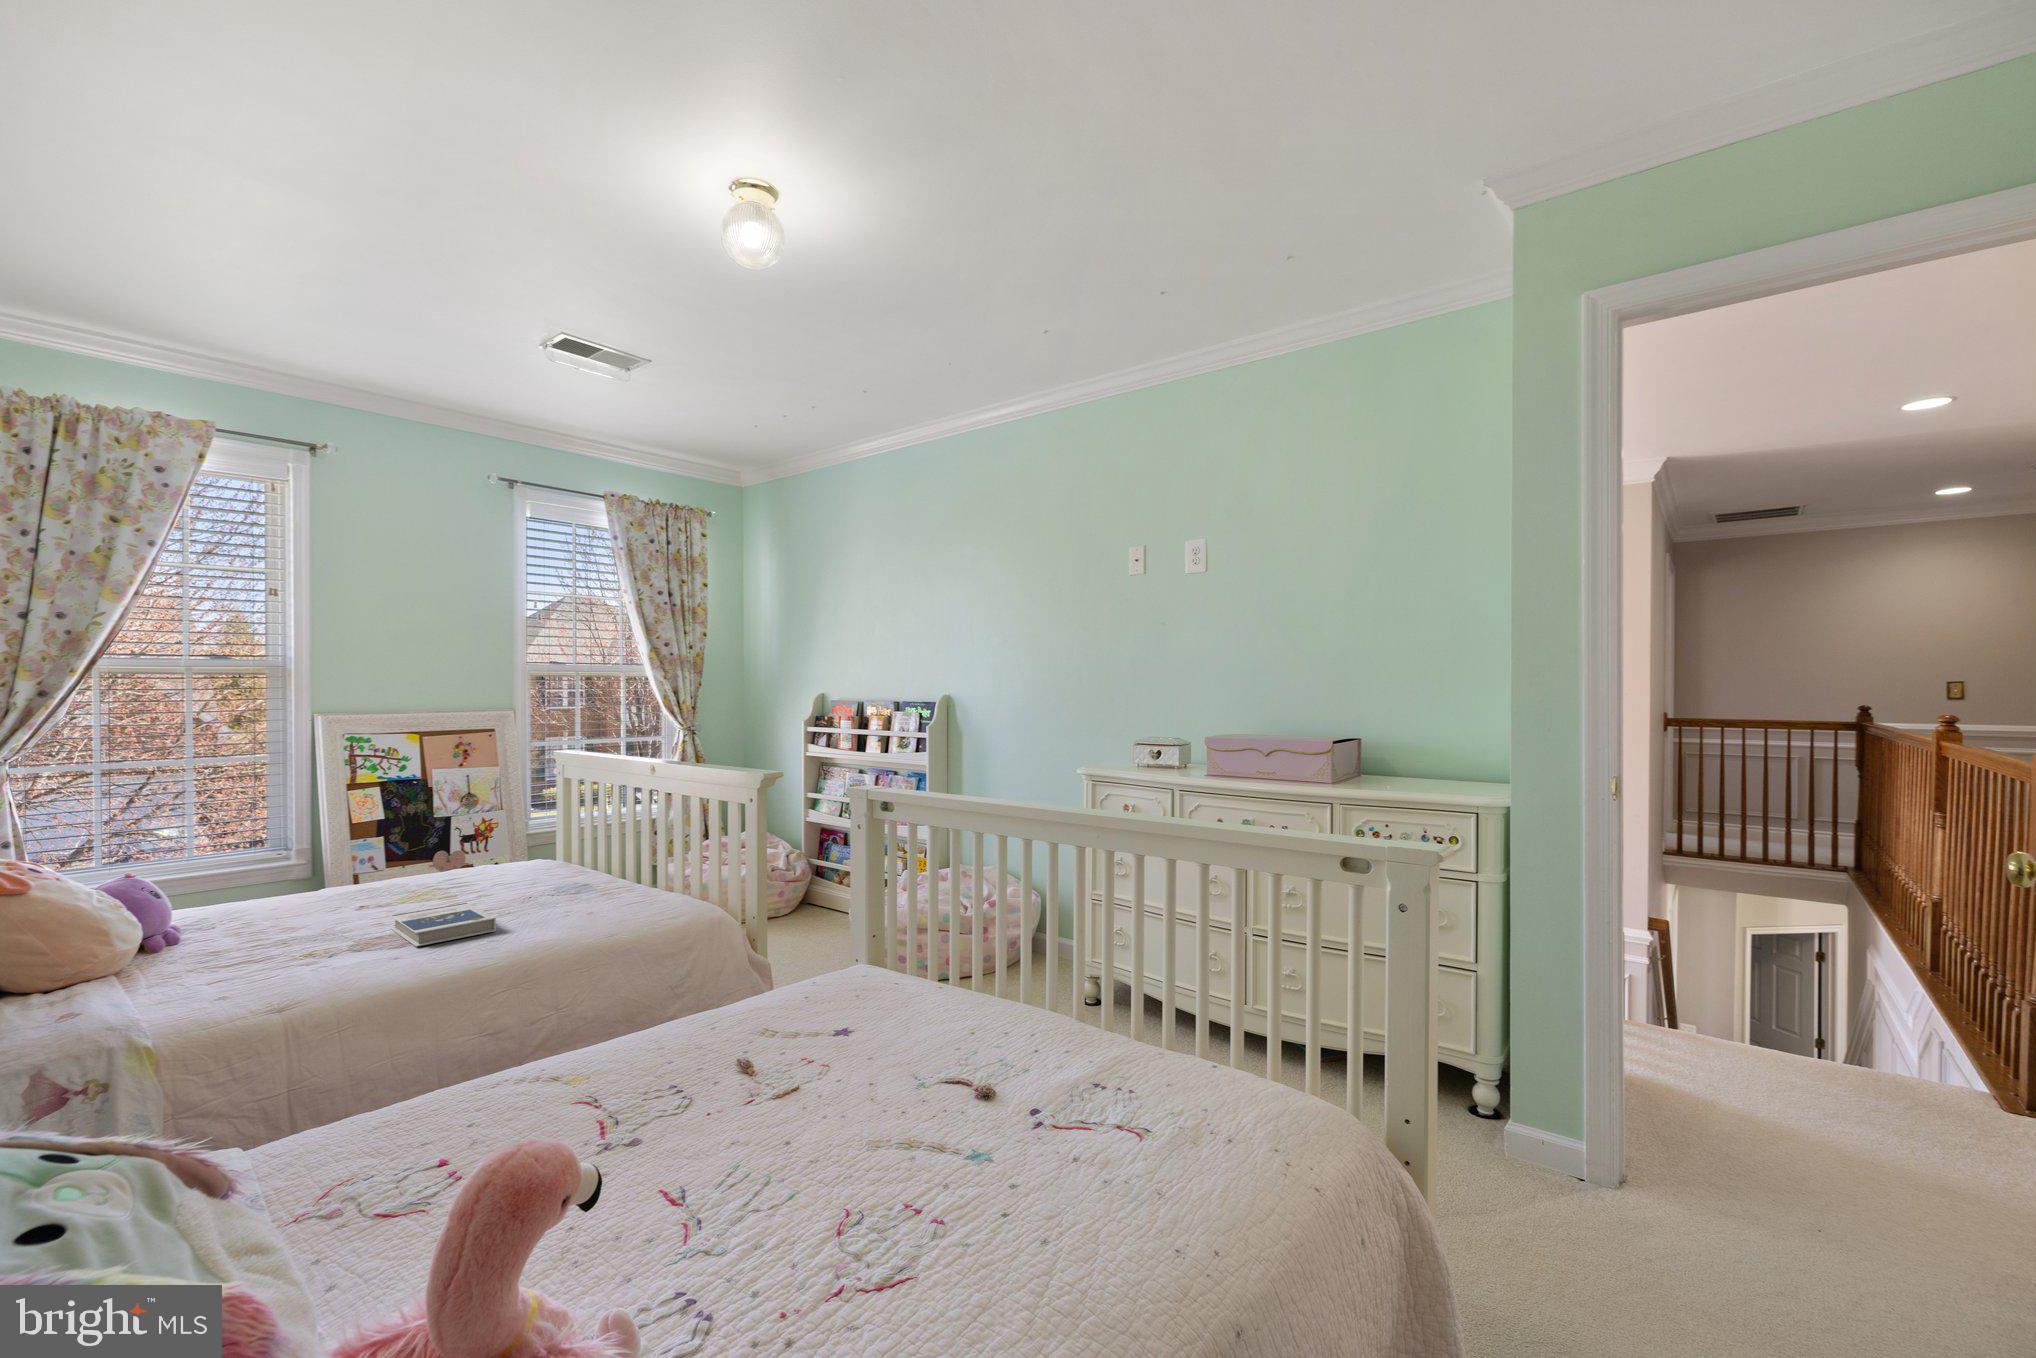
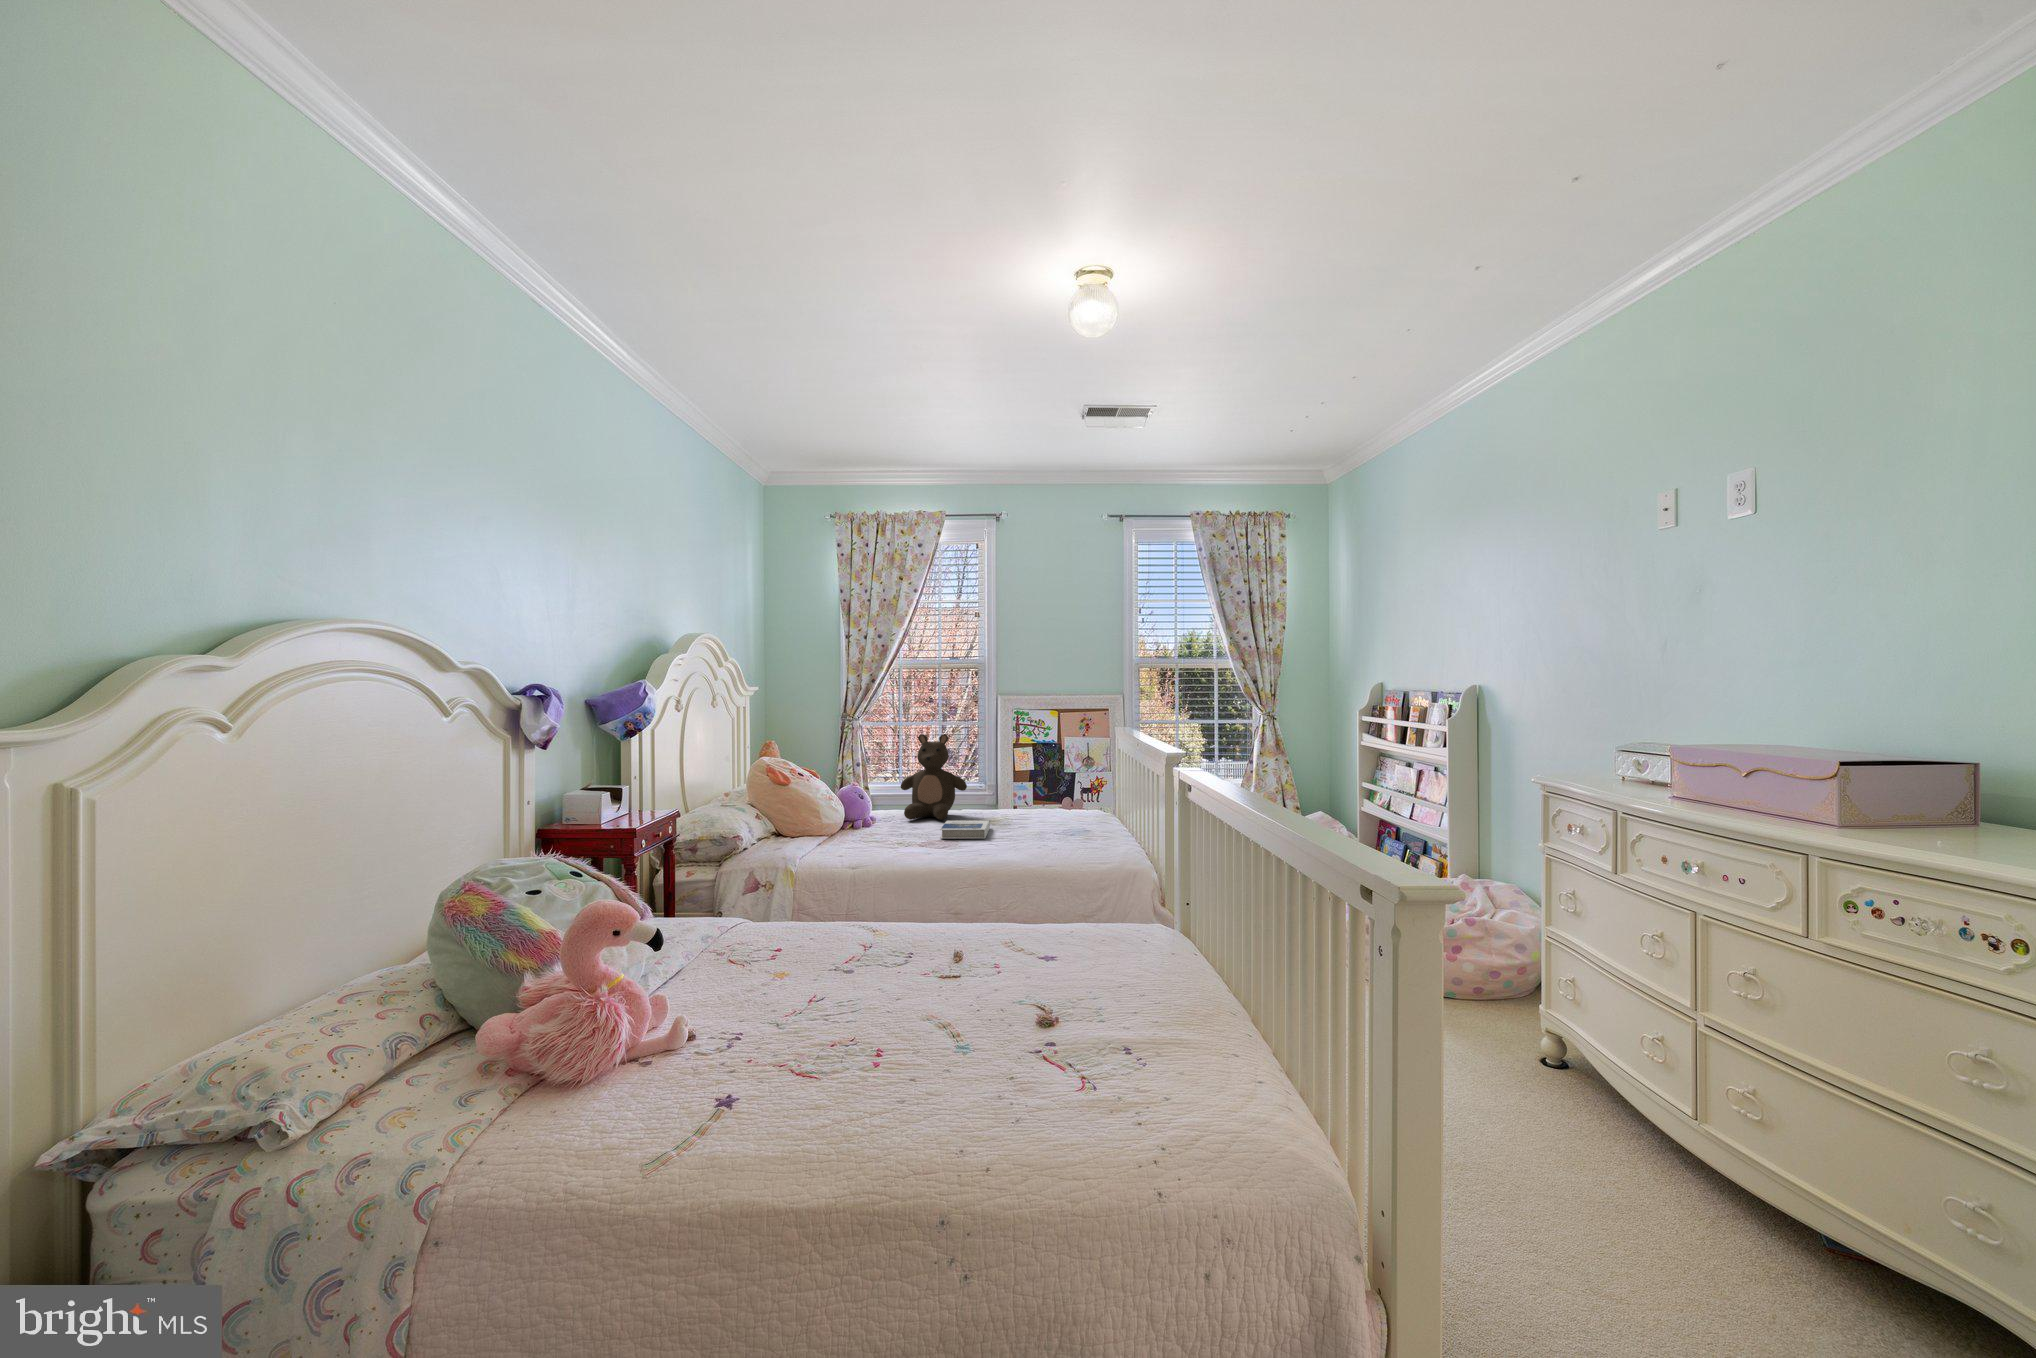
stuffed bear: none [243,781,383,927] -> present [901,734,967,820]

